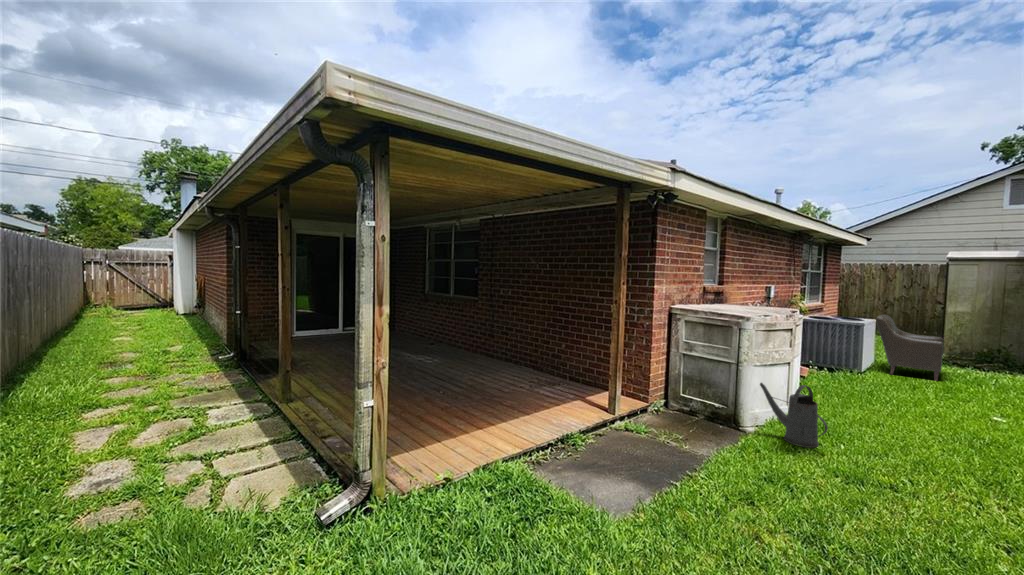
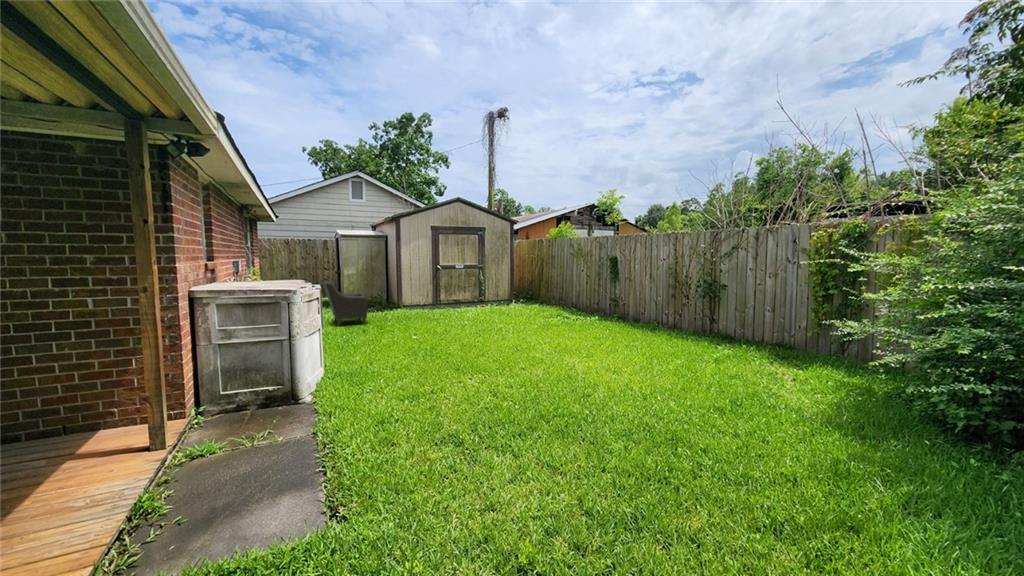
watering can: present [760,383,828,448] -> none [311,344,375,396]

